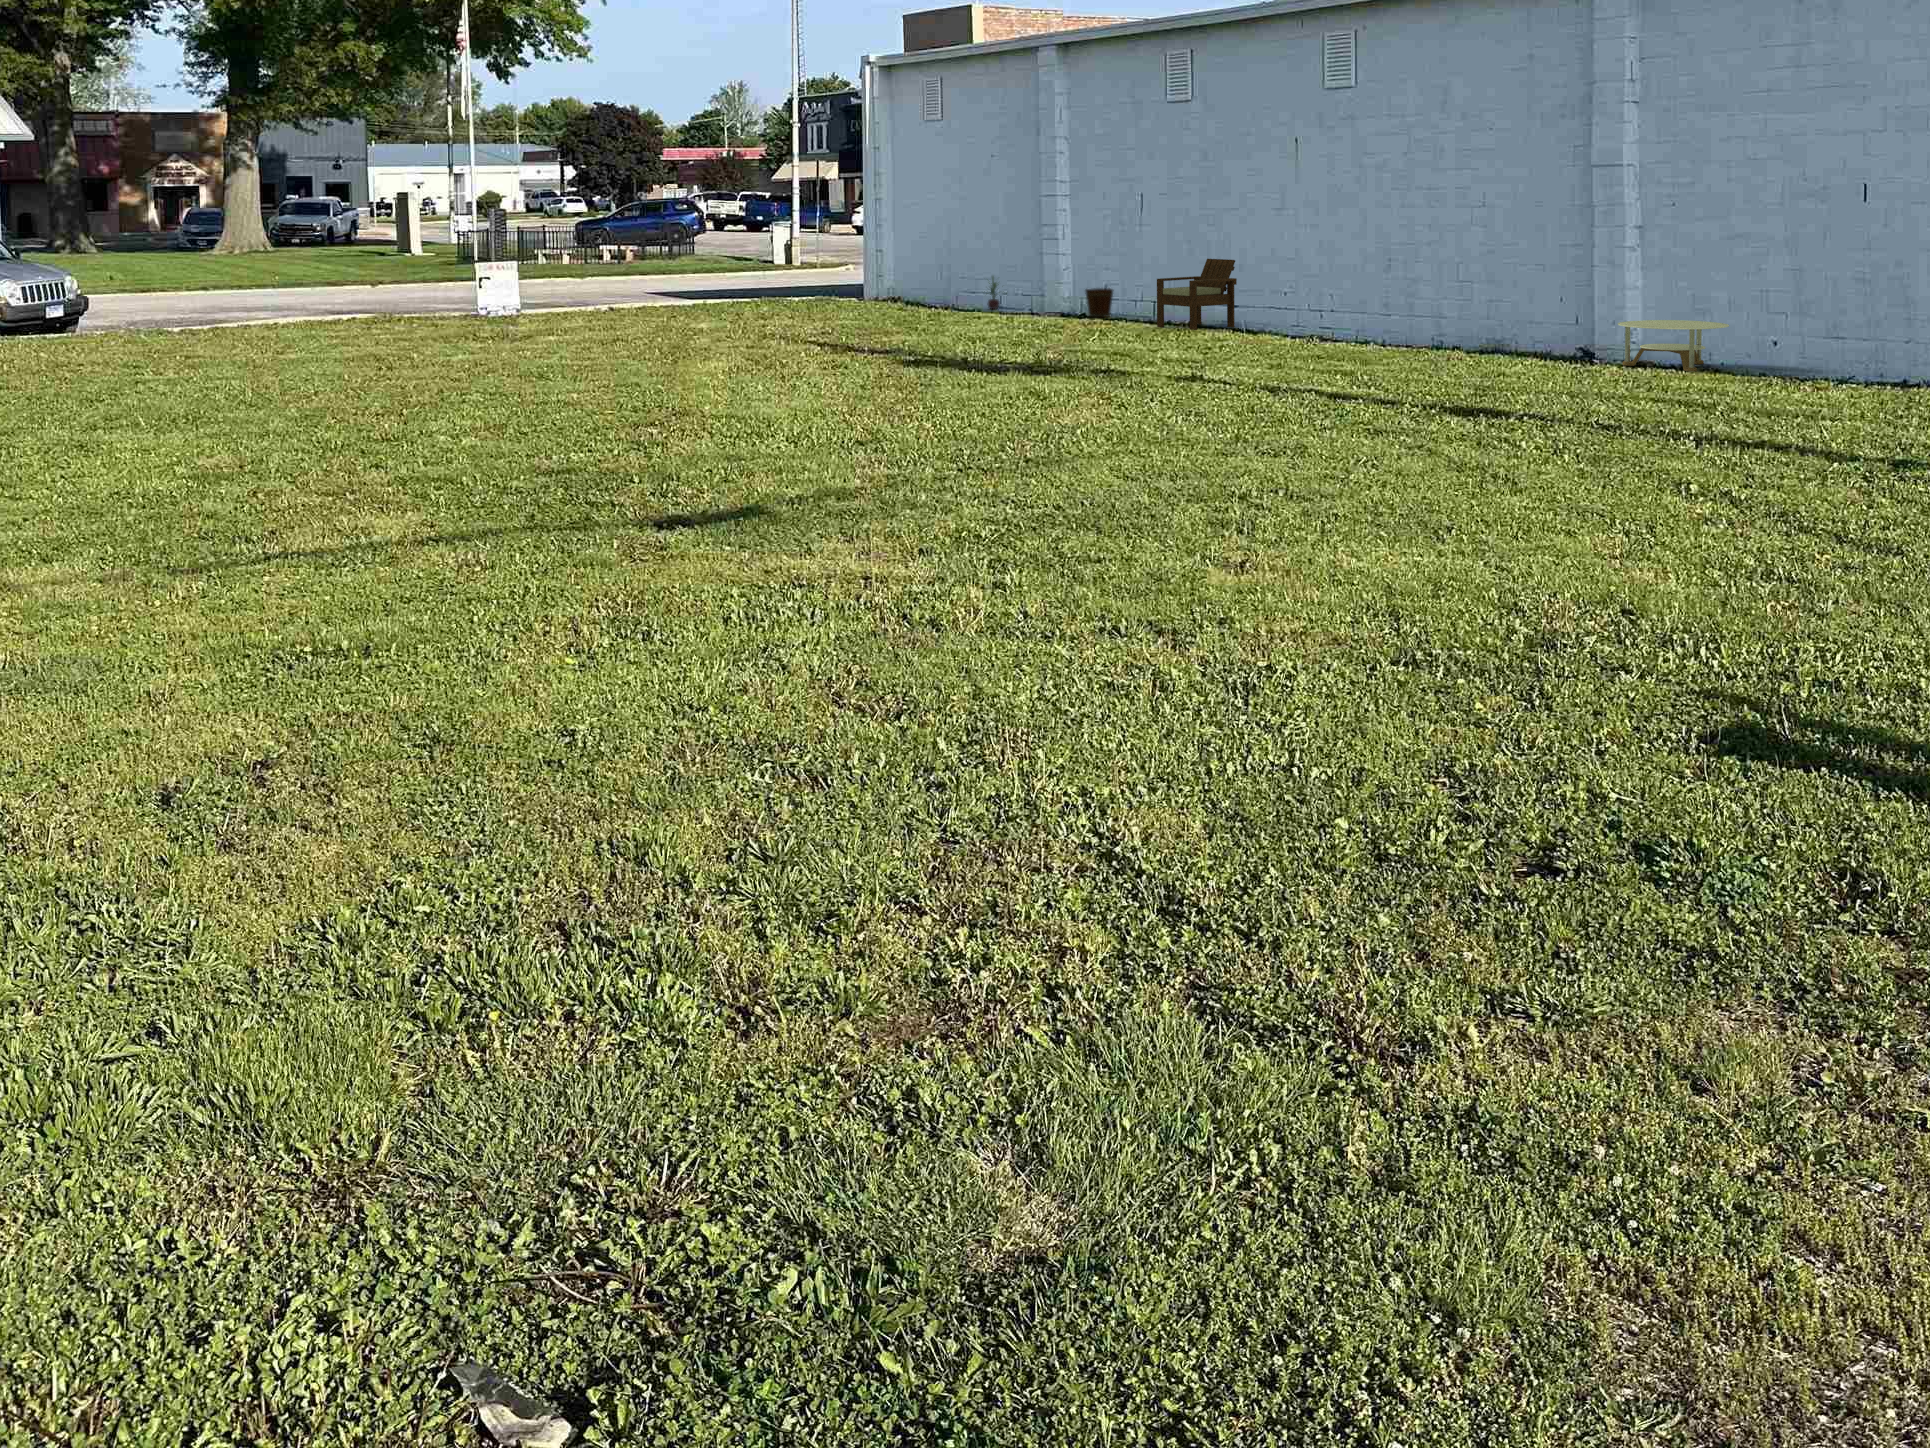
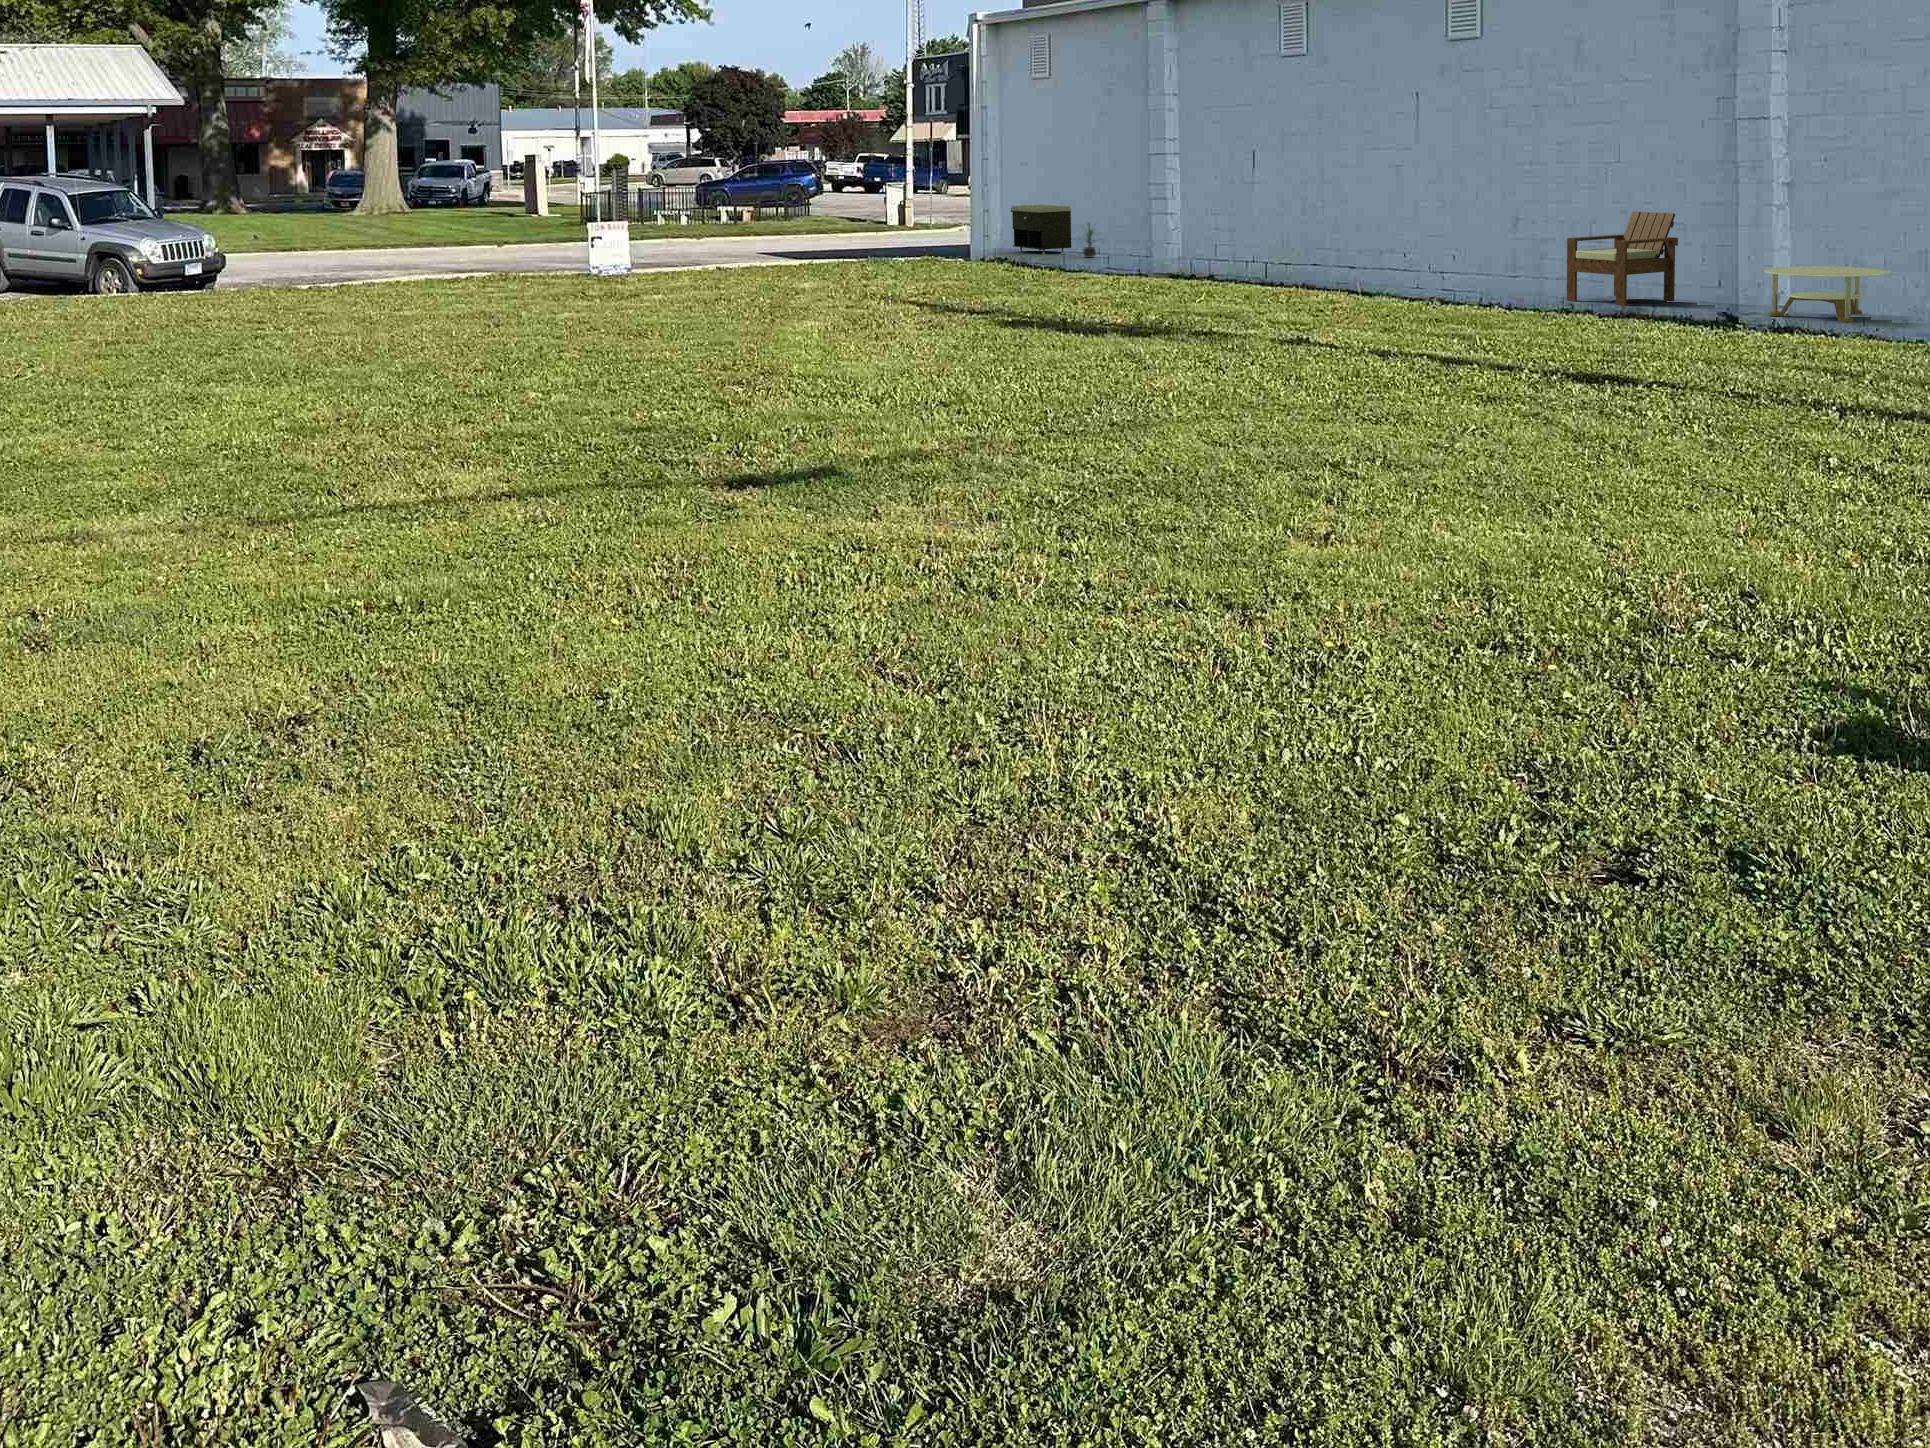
storage bench: none [917,258,976,306] -> present [1011,205,1071,254]
chair: present [1157,259,1237,330] -> present [1567,212,1678,306]
bucket: present [1085,288,1114,317] -> none [1185,234,1215,266]

